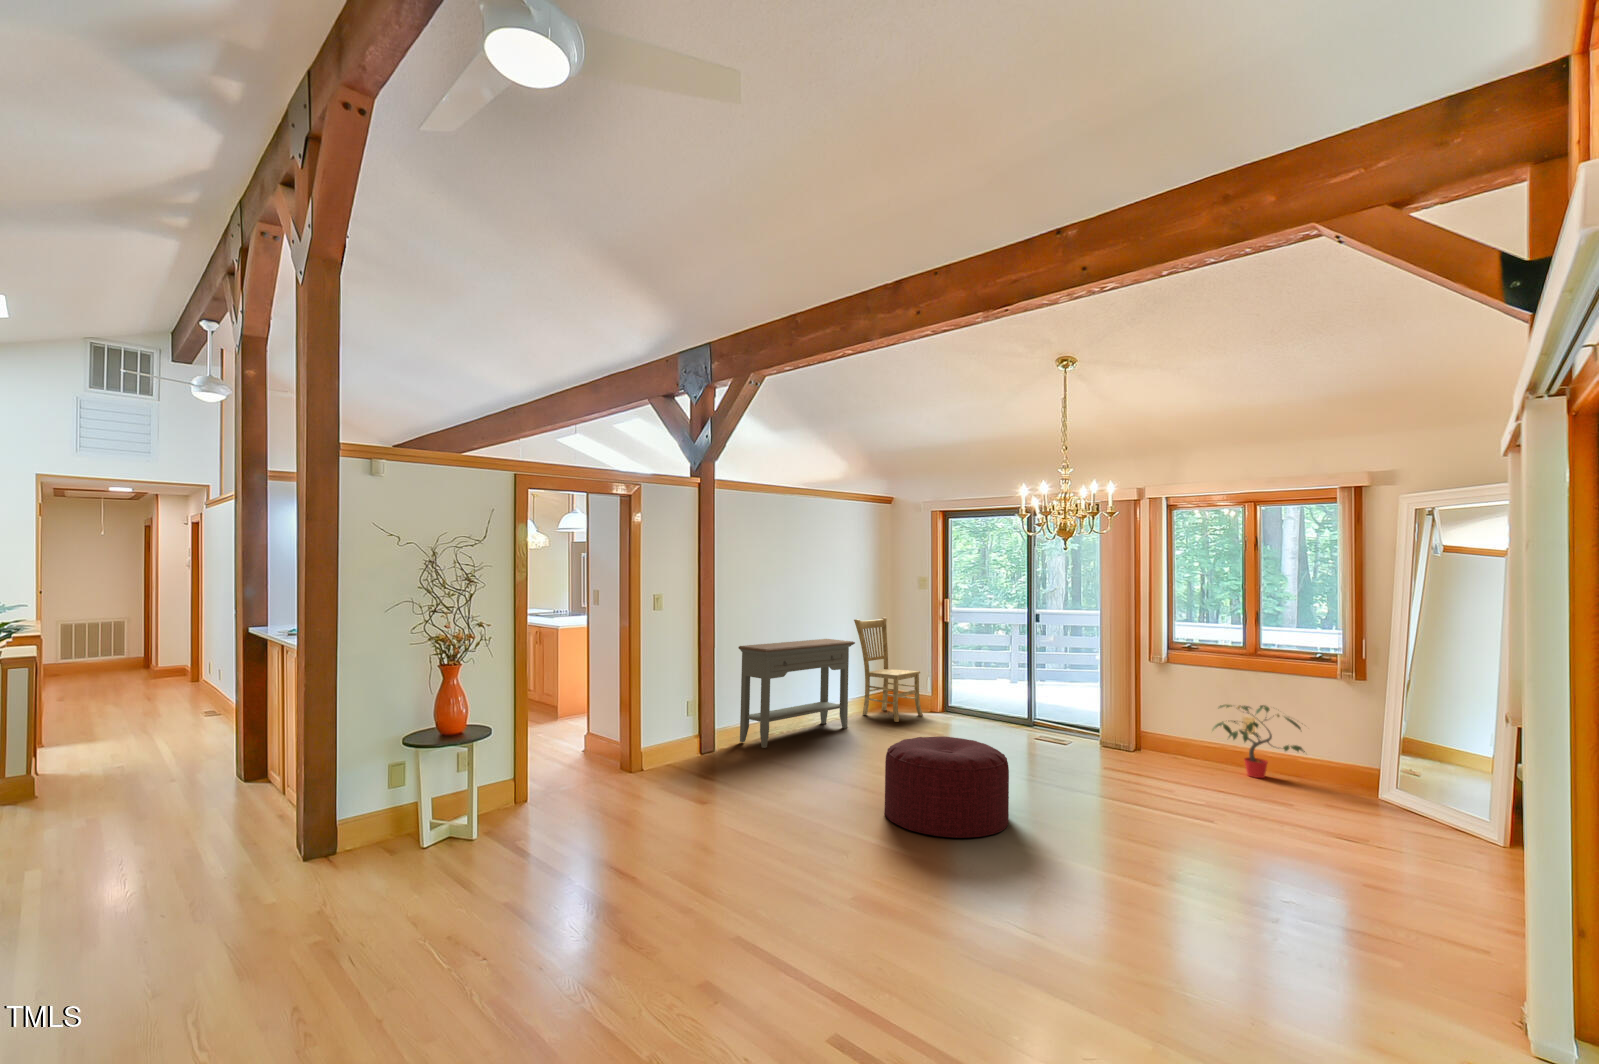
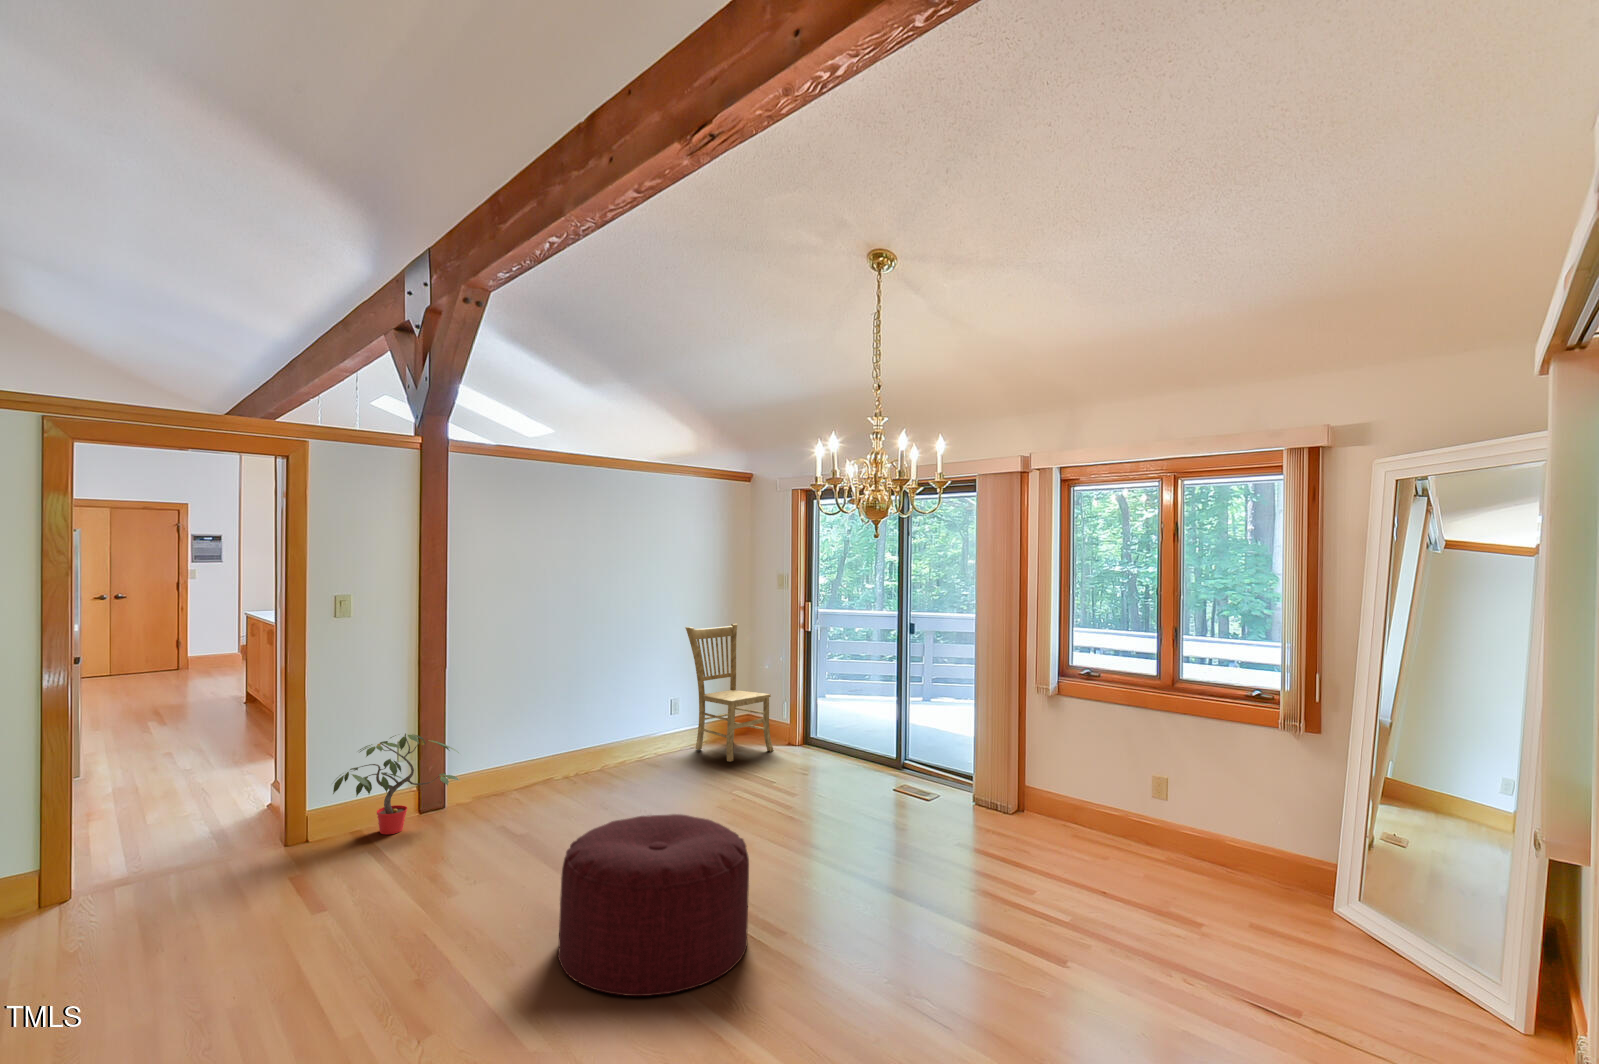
console table: present [738,639,855,748] -> none [487,653,669,806]
potted plant: present [1213,705,1305,778] -> present [333,733,460,834]

